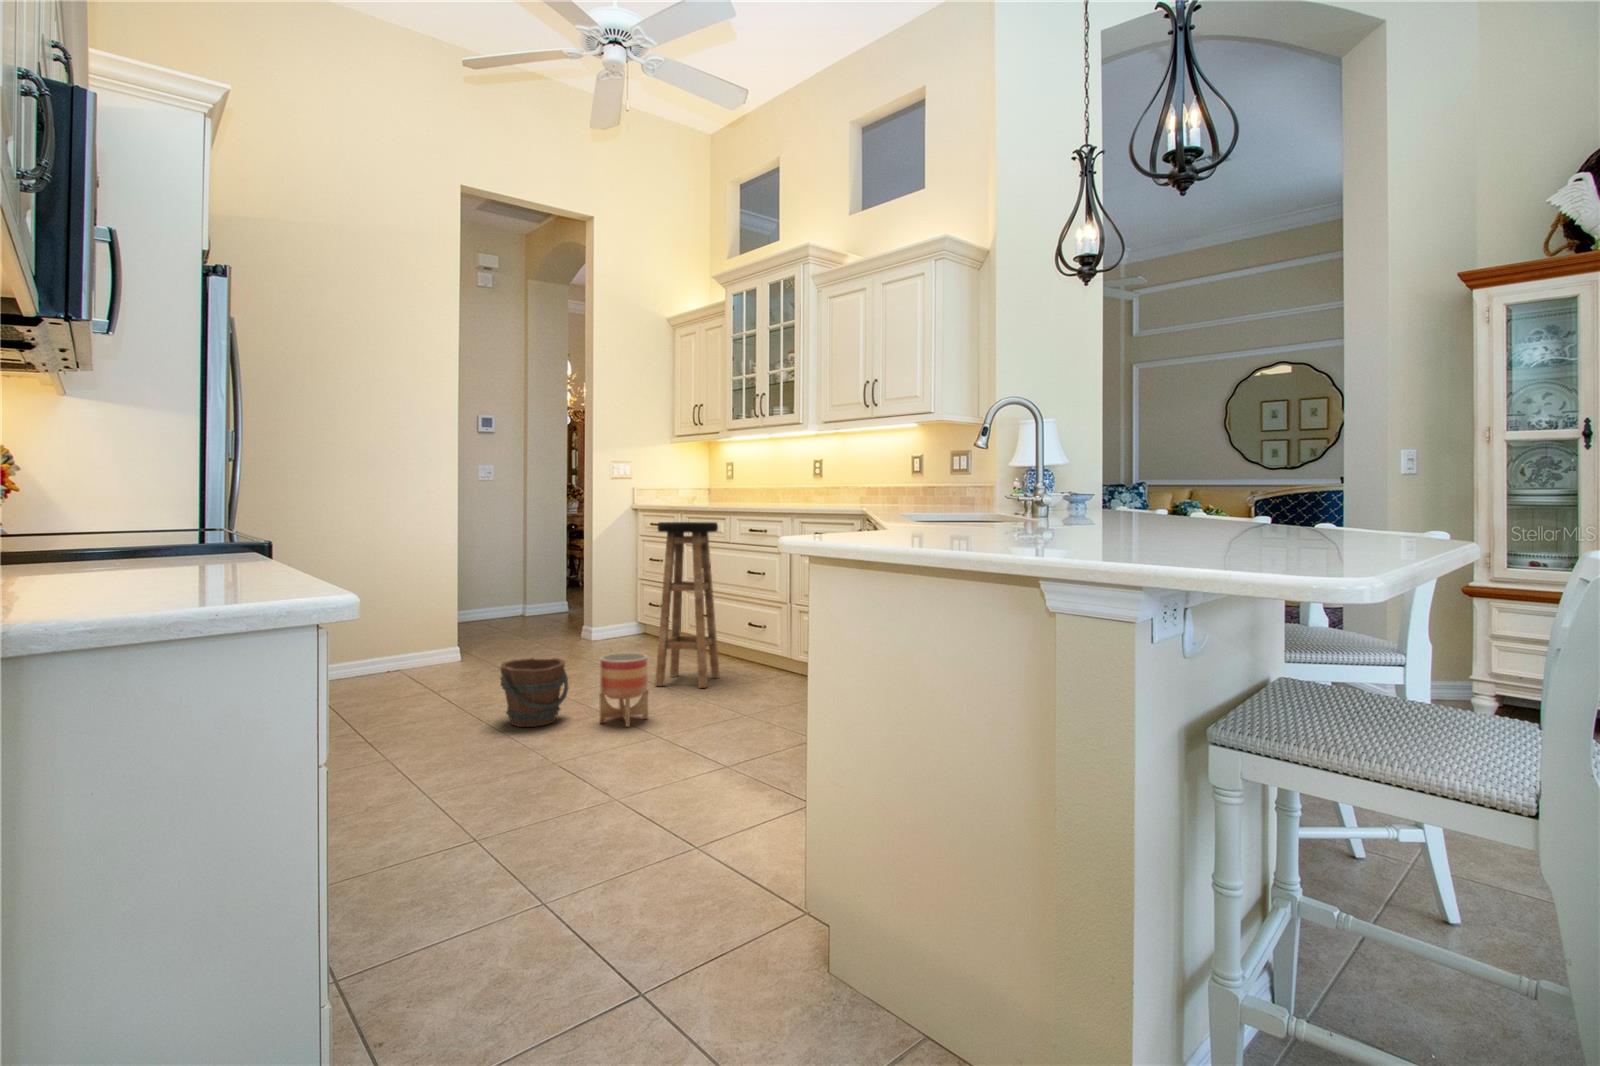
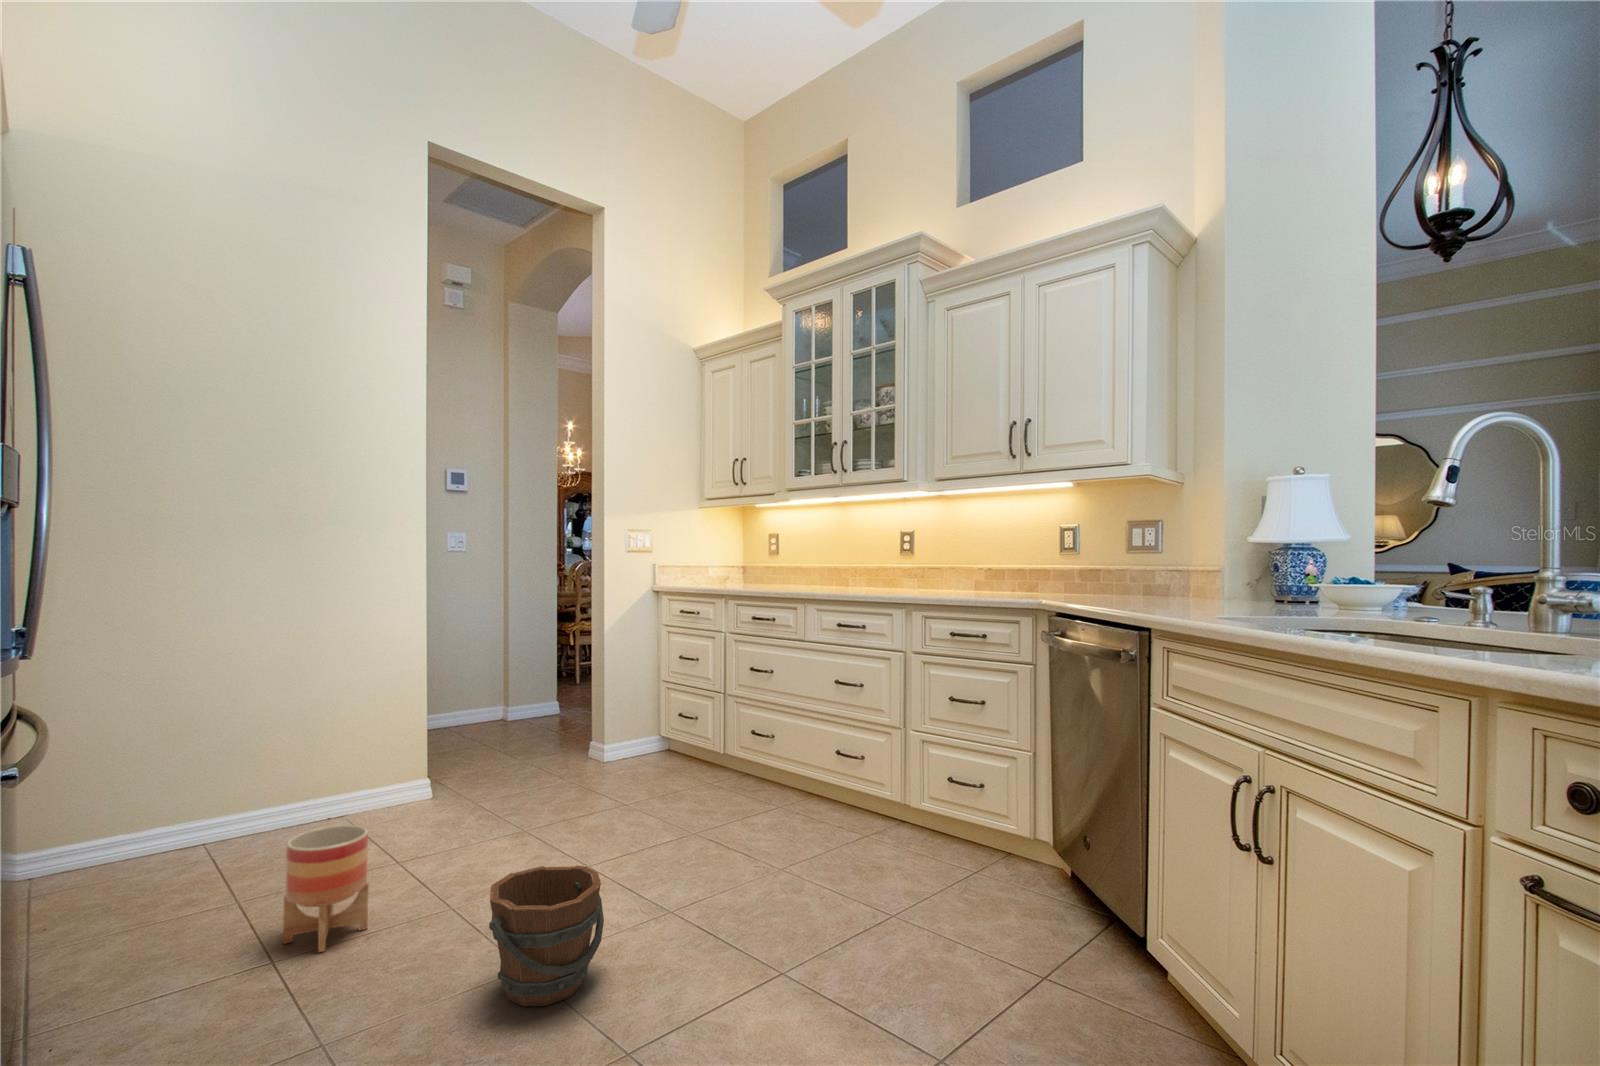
bar stool: present [655,522,720,688] -> none [719,622,809,880]
planter: present [599,653,648,727] -> present [283,825,369,952]

